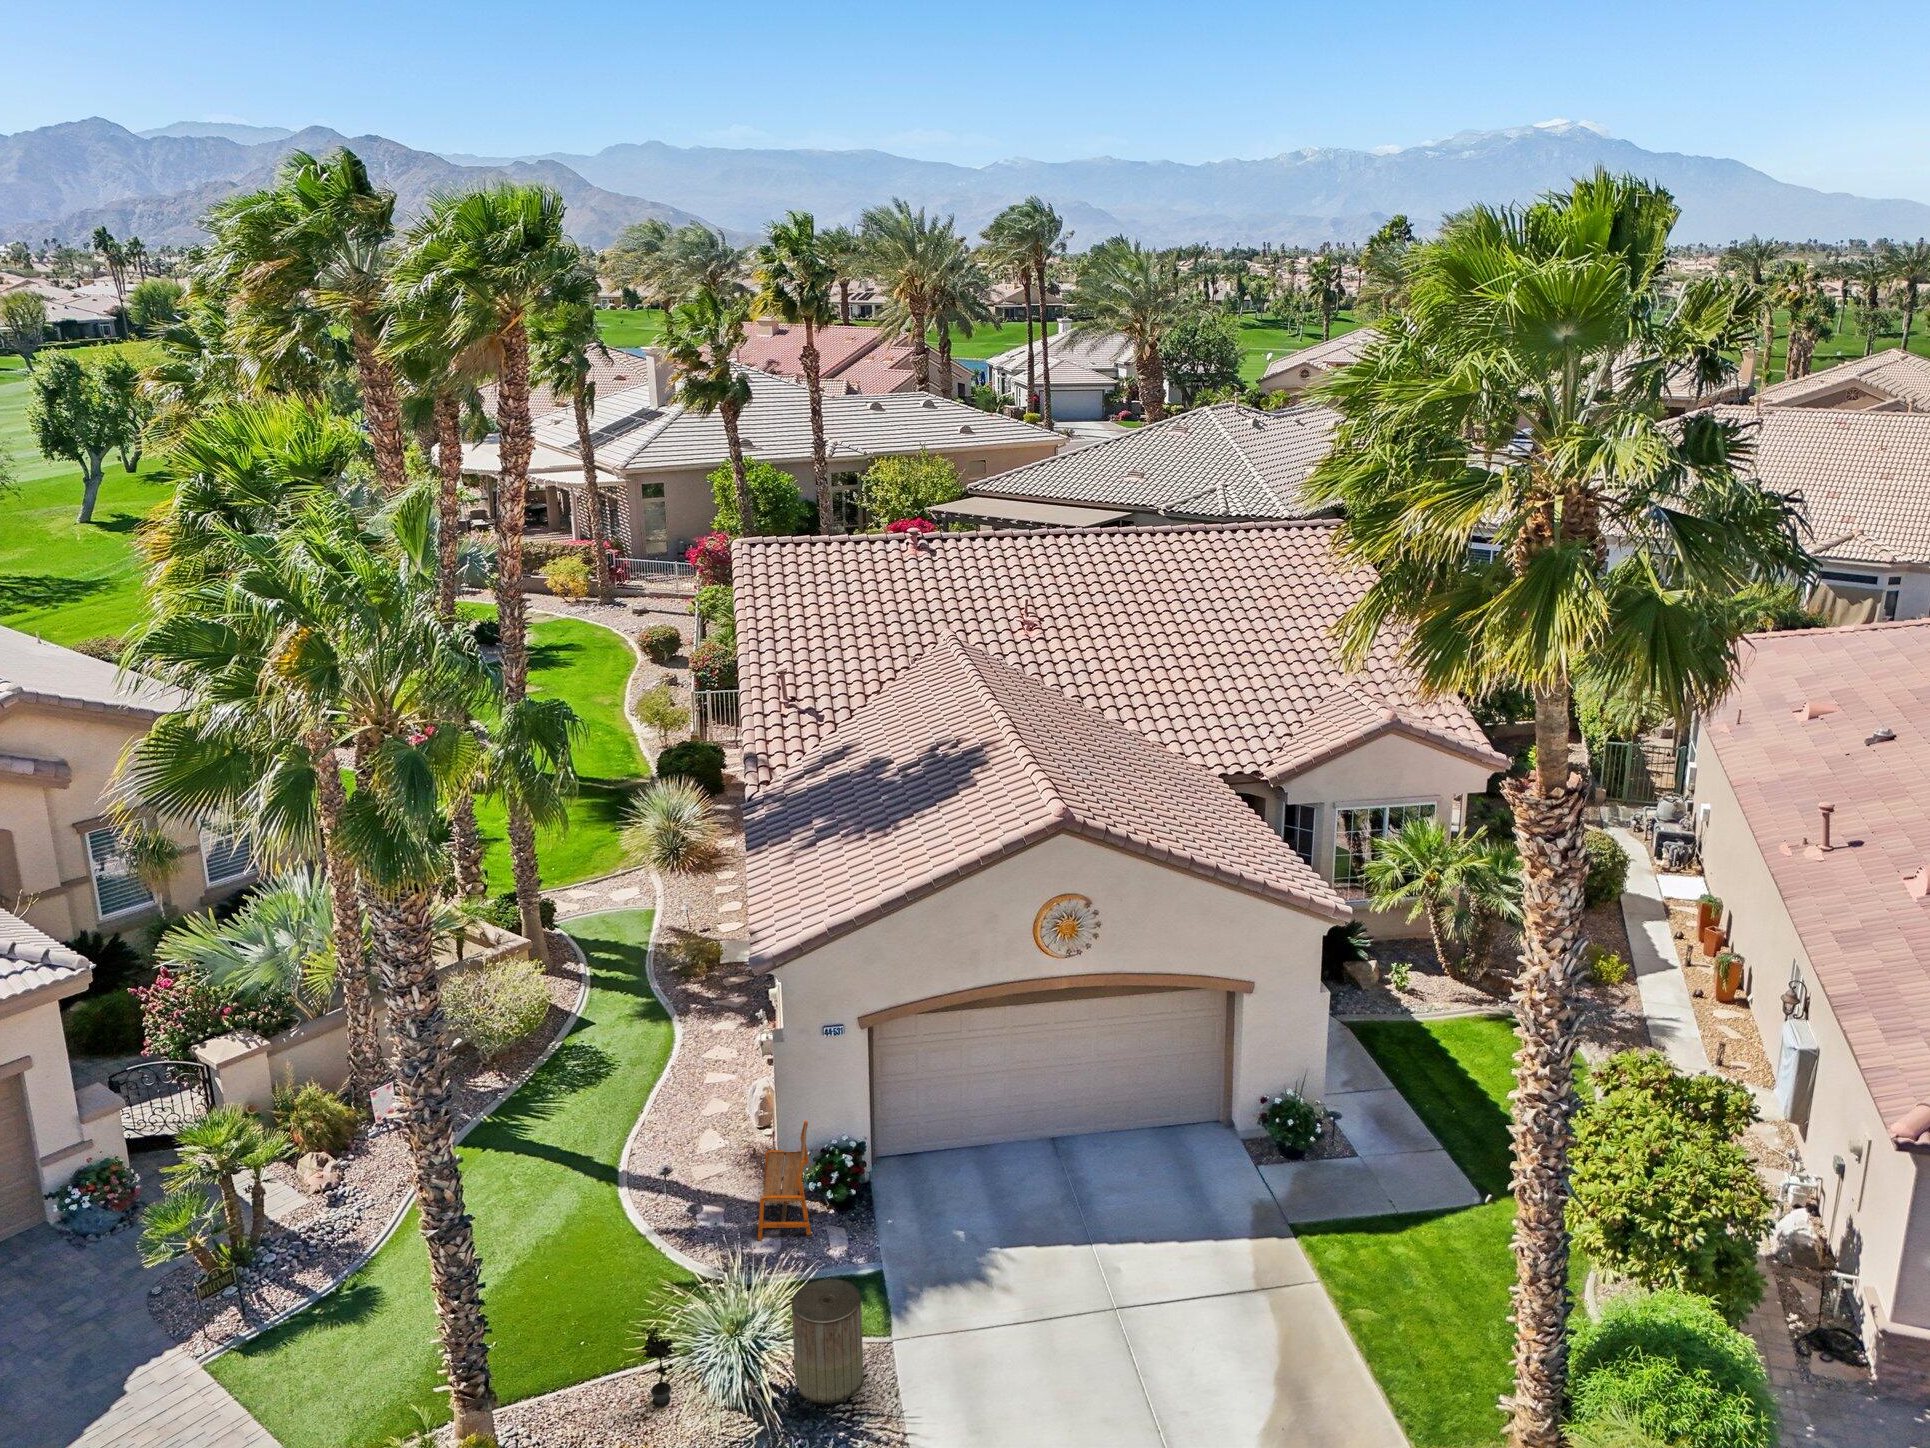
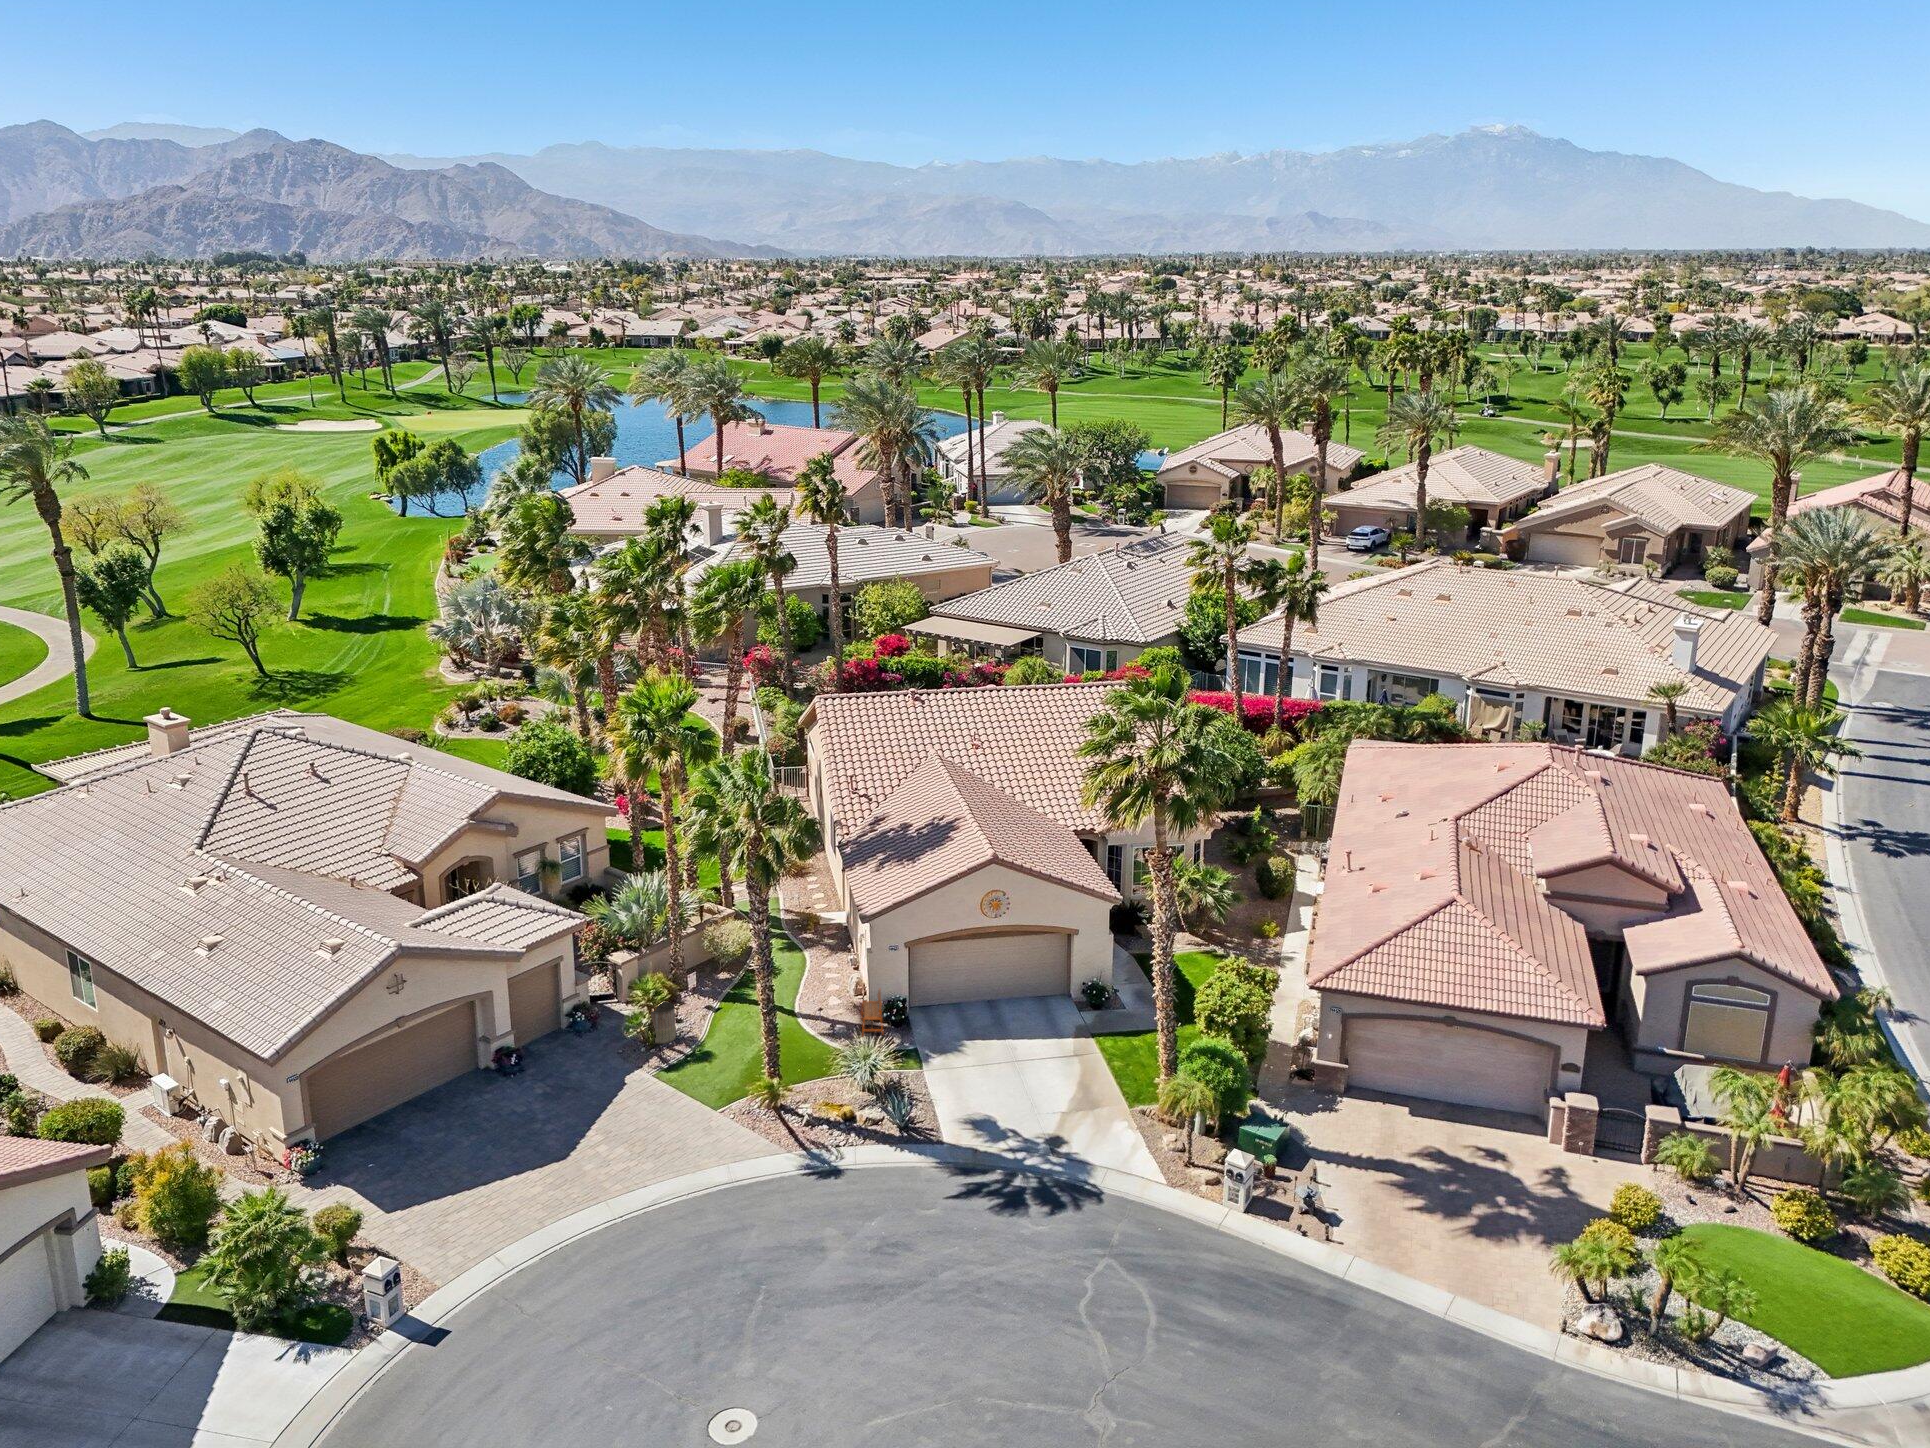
trash can: present [792,1279,863,1403] -> present [651,1002,676,1044]
potted plant: present [642,1325,678,1406] -> none [827,1058,841,1089]

